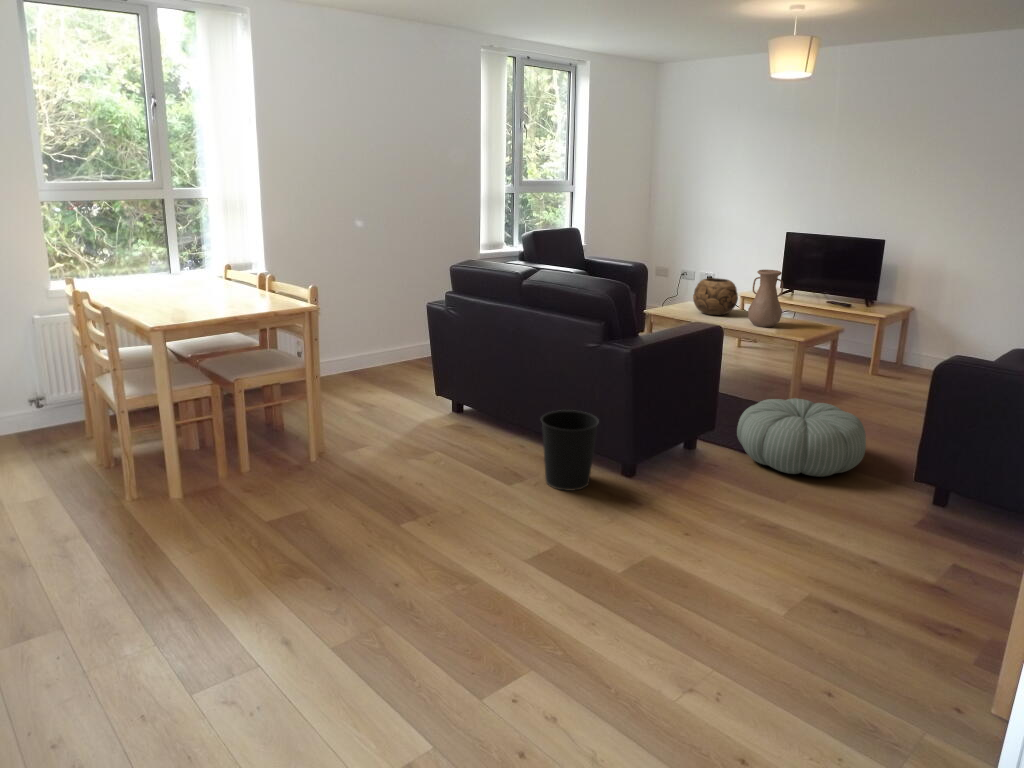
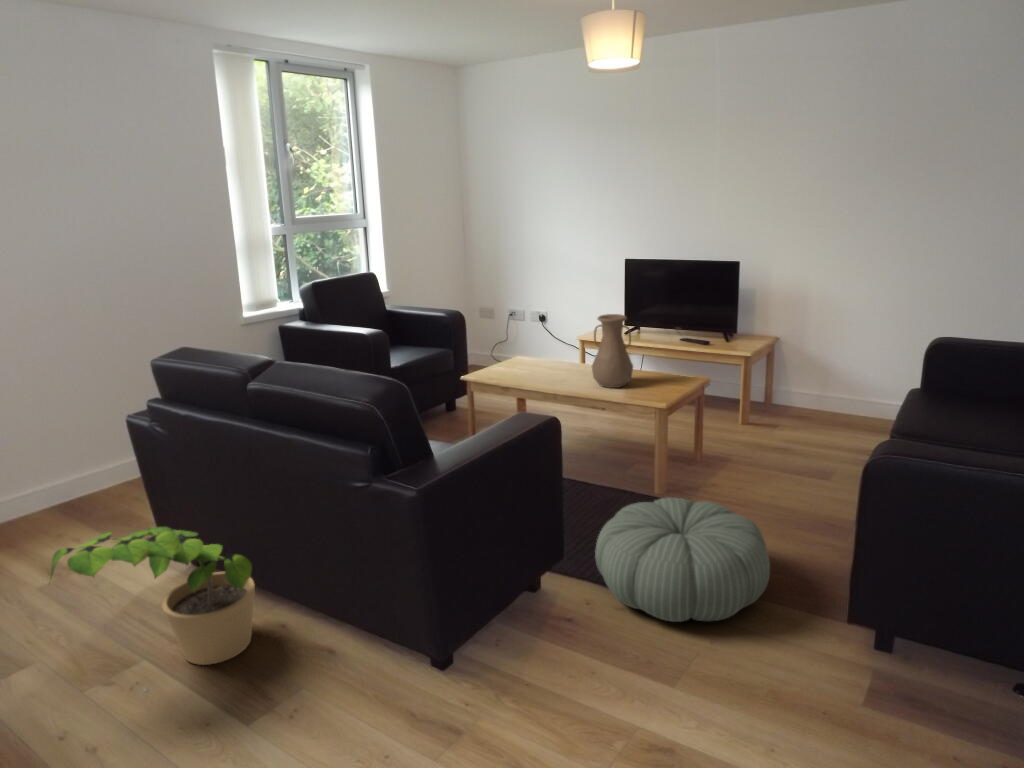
decorative bowl: present [693,278,738,315] -> none [523,327,578,375]
potted plant: none [406,361,514,455] -> present [49,527,255,665]
wastebasket: present [541,410,599,491] -> none [285,585,382,727]

